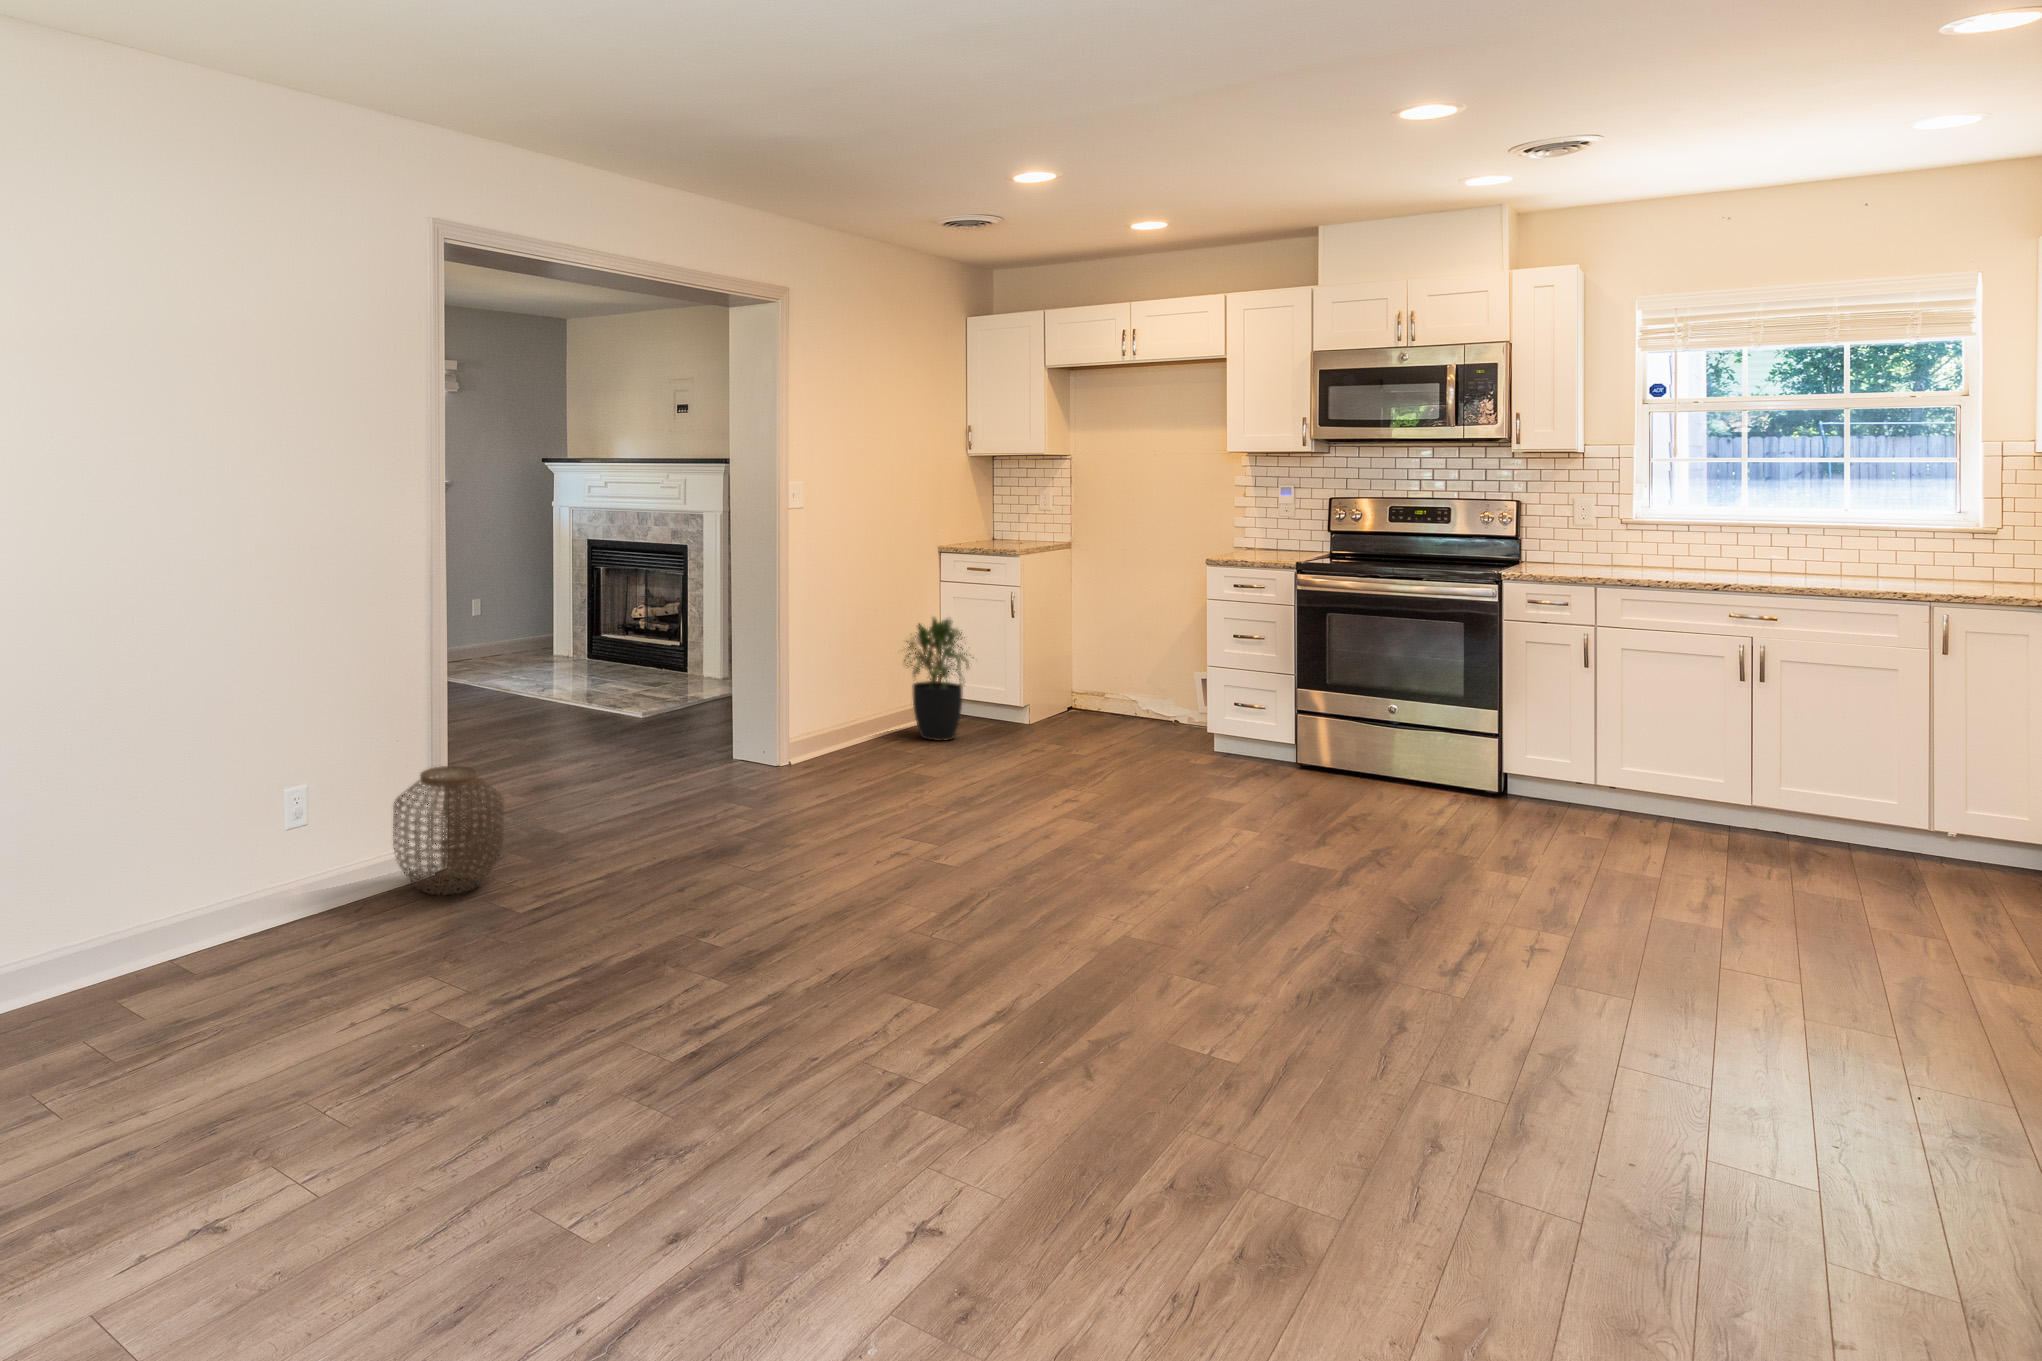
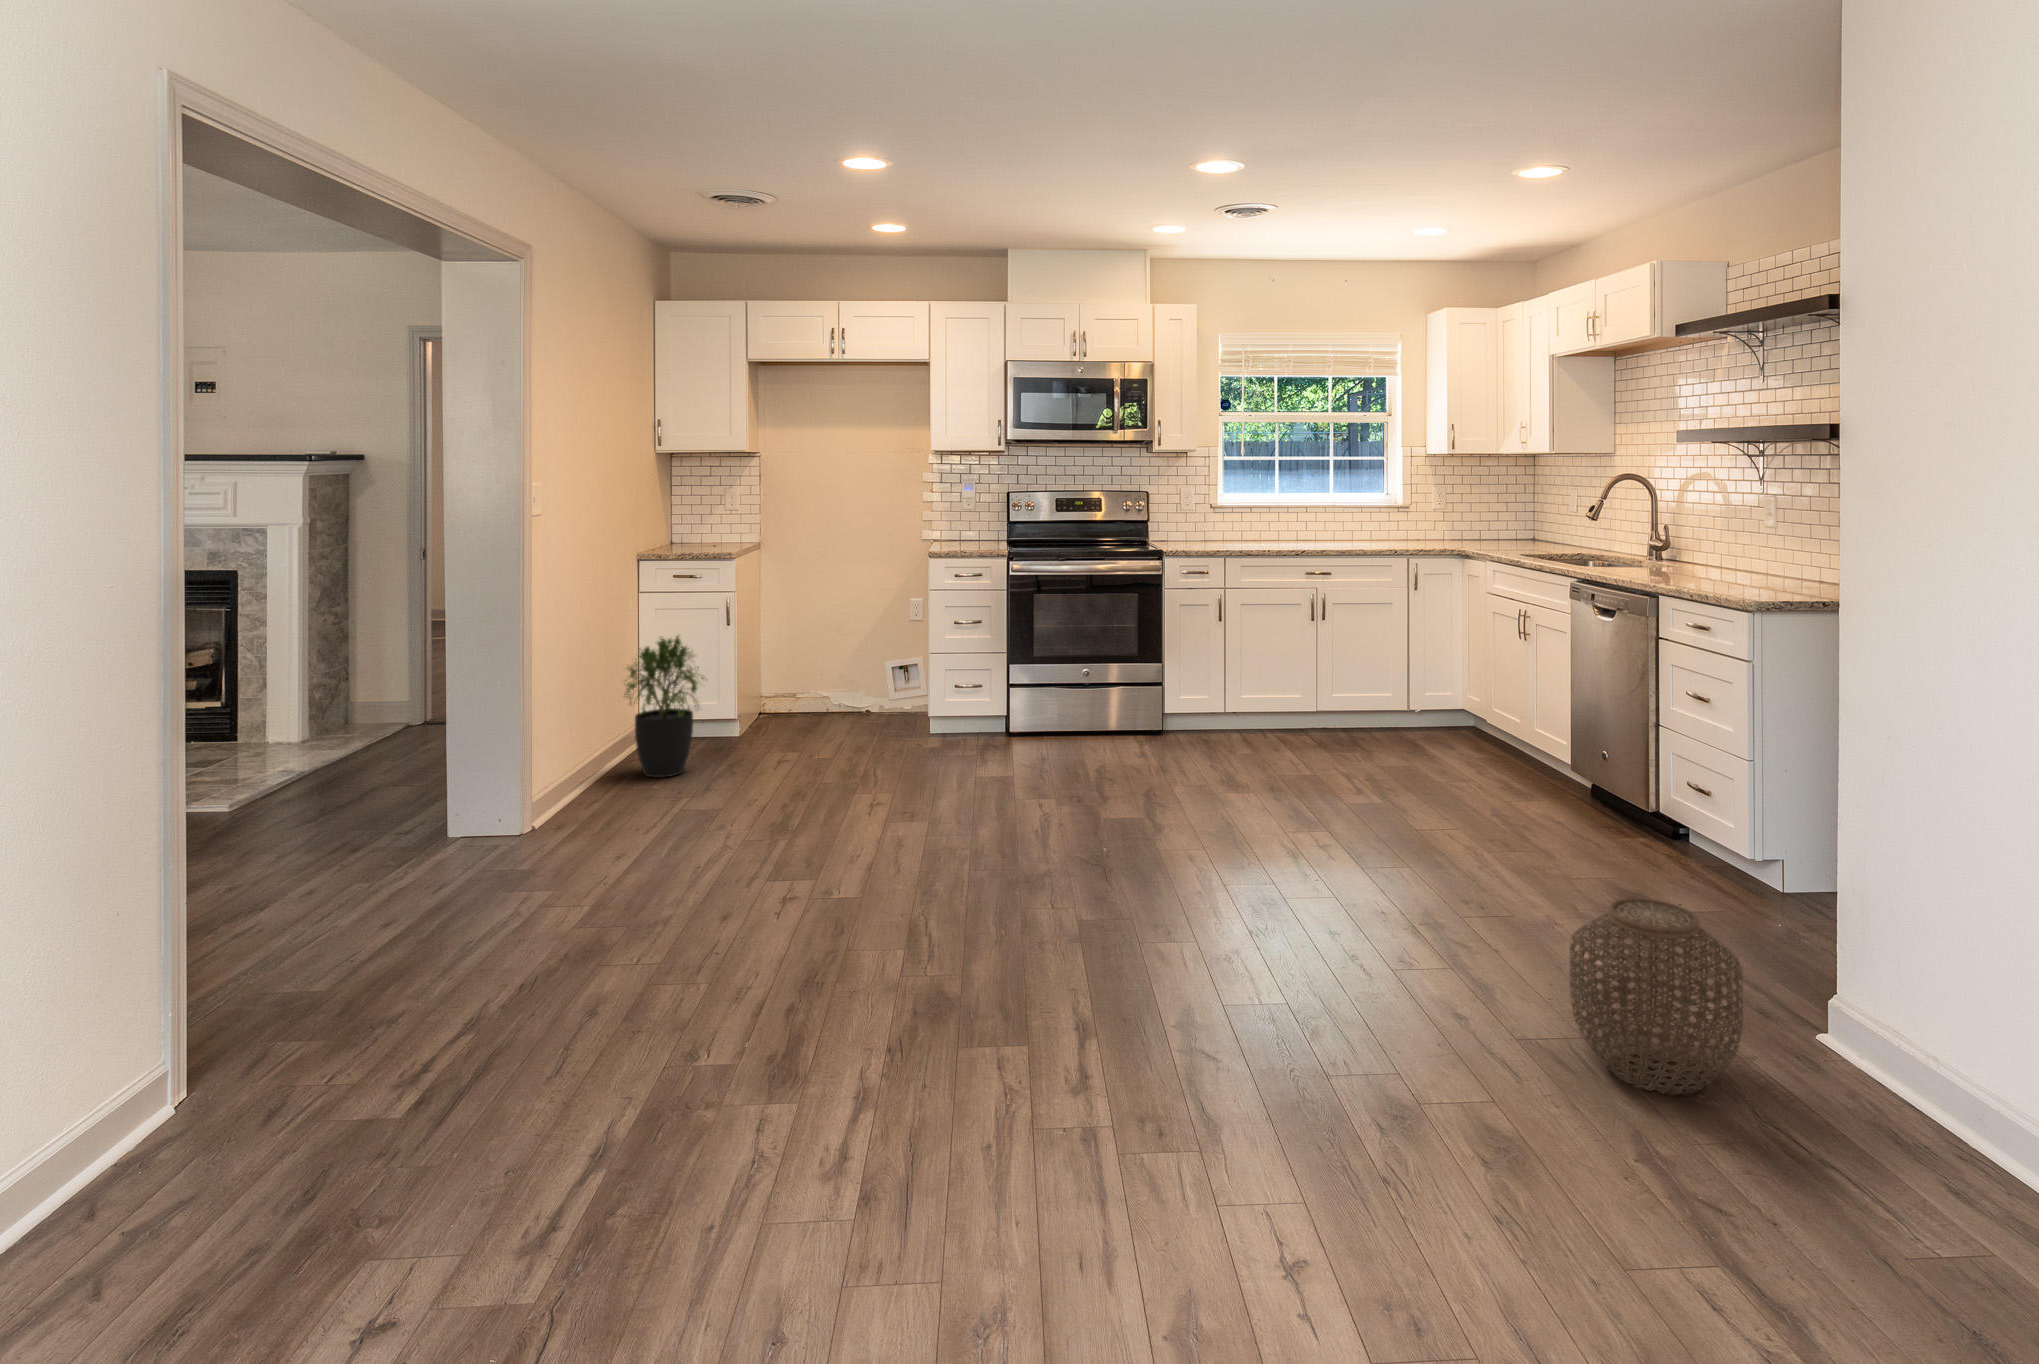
woven basket: present [393,766,504,895] -> present [1570,898,1743,1095]

